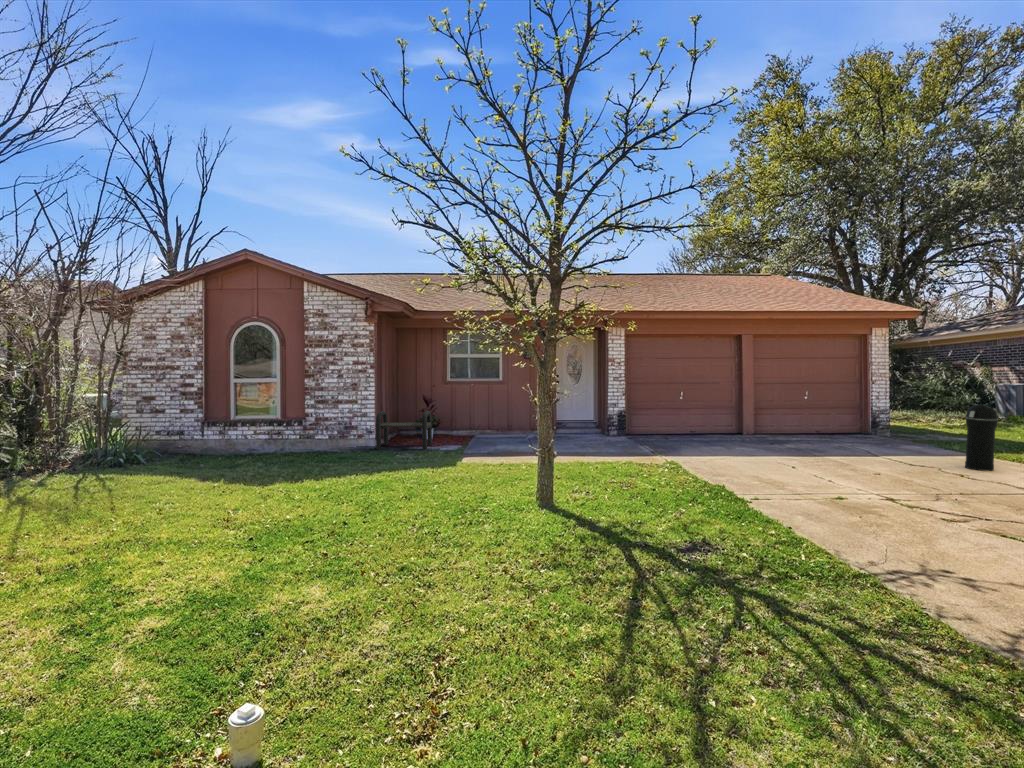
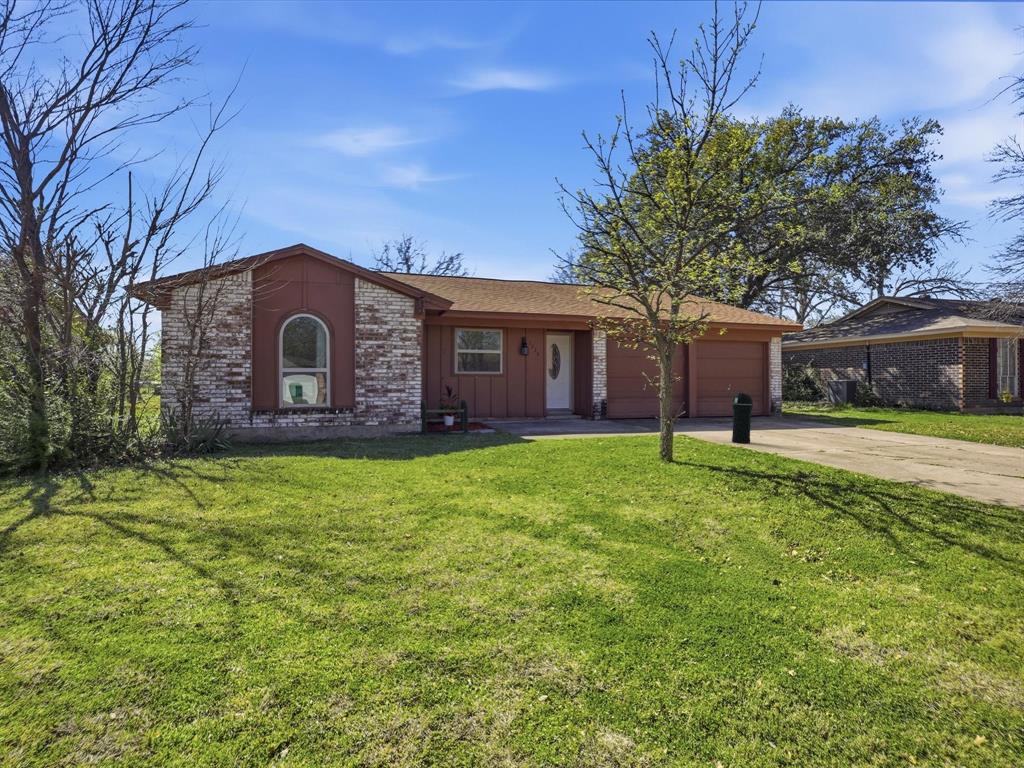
trash can: present [965,405,998,471] -> present [732,393,753,444]

